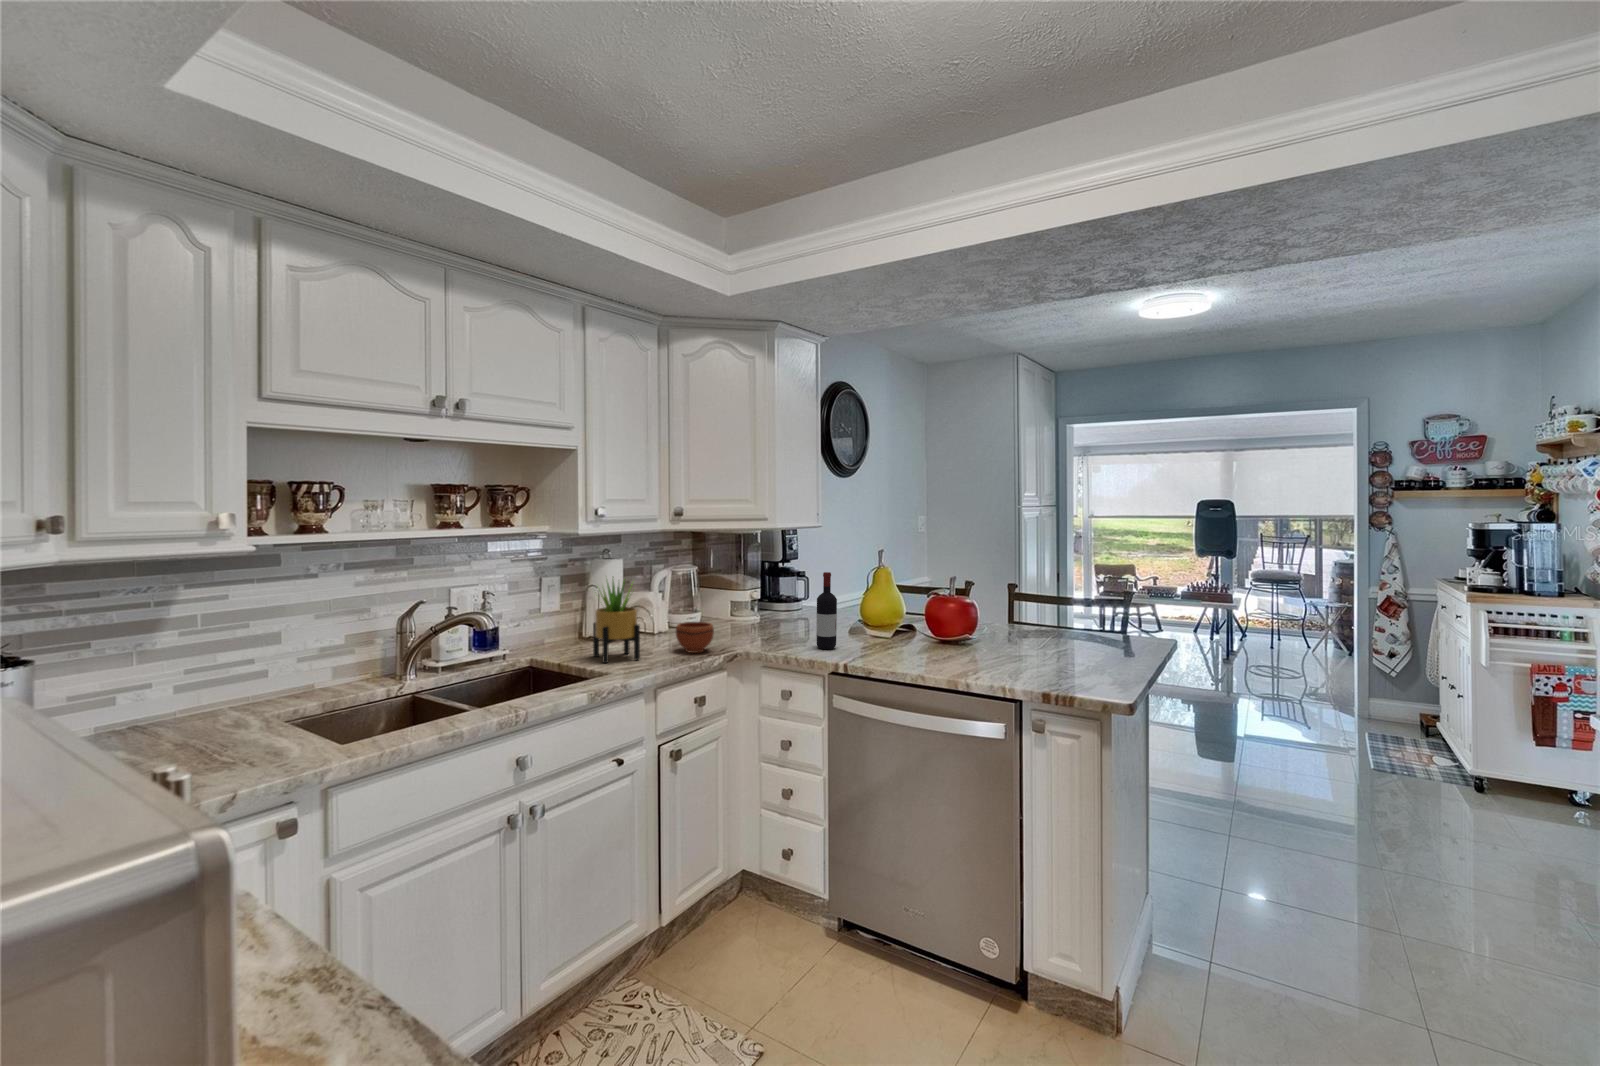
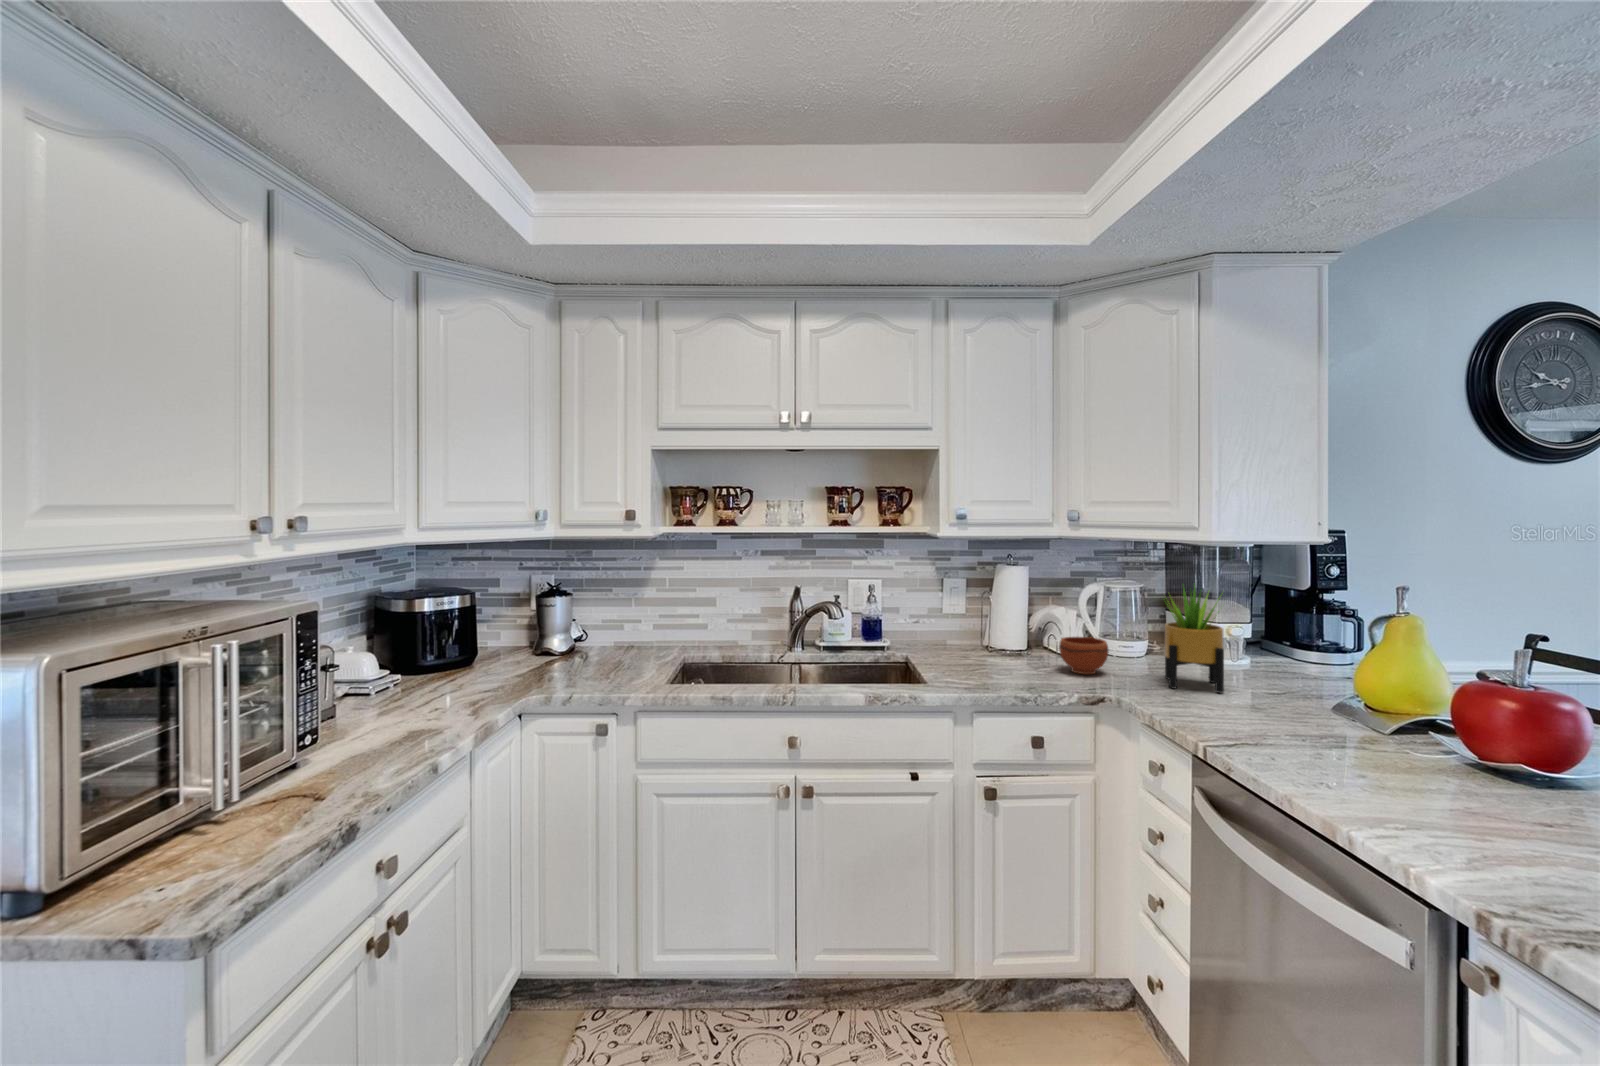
wine bottle: present [816,572,837,649] -> none [1271,592,1310,709]
potted plant: present [593,577,640,663] -> present [1165,589,1224,693]

